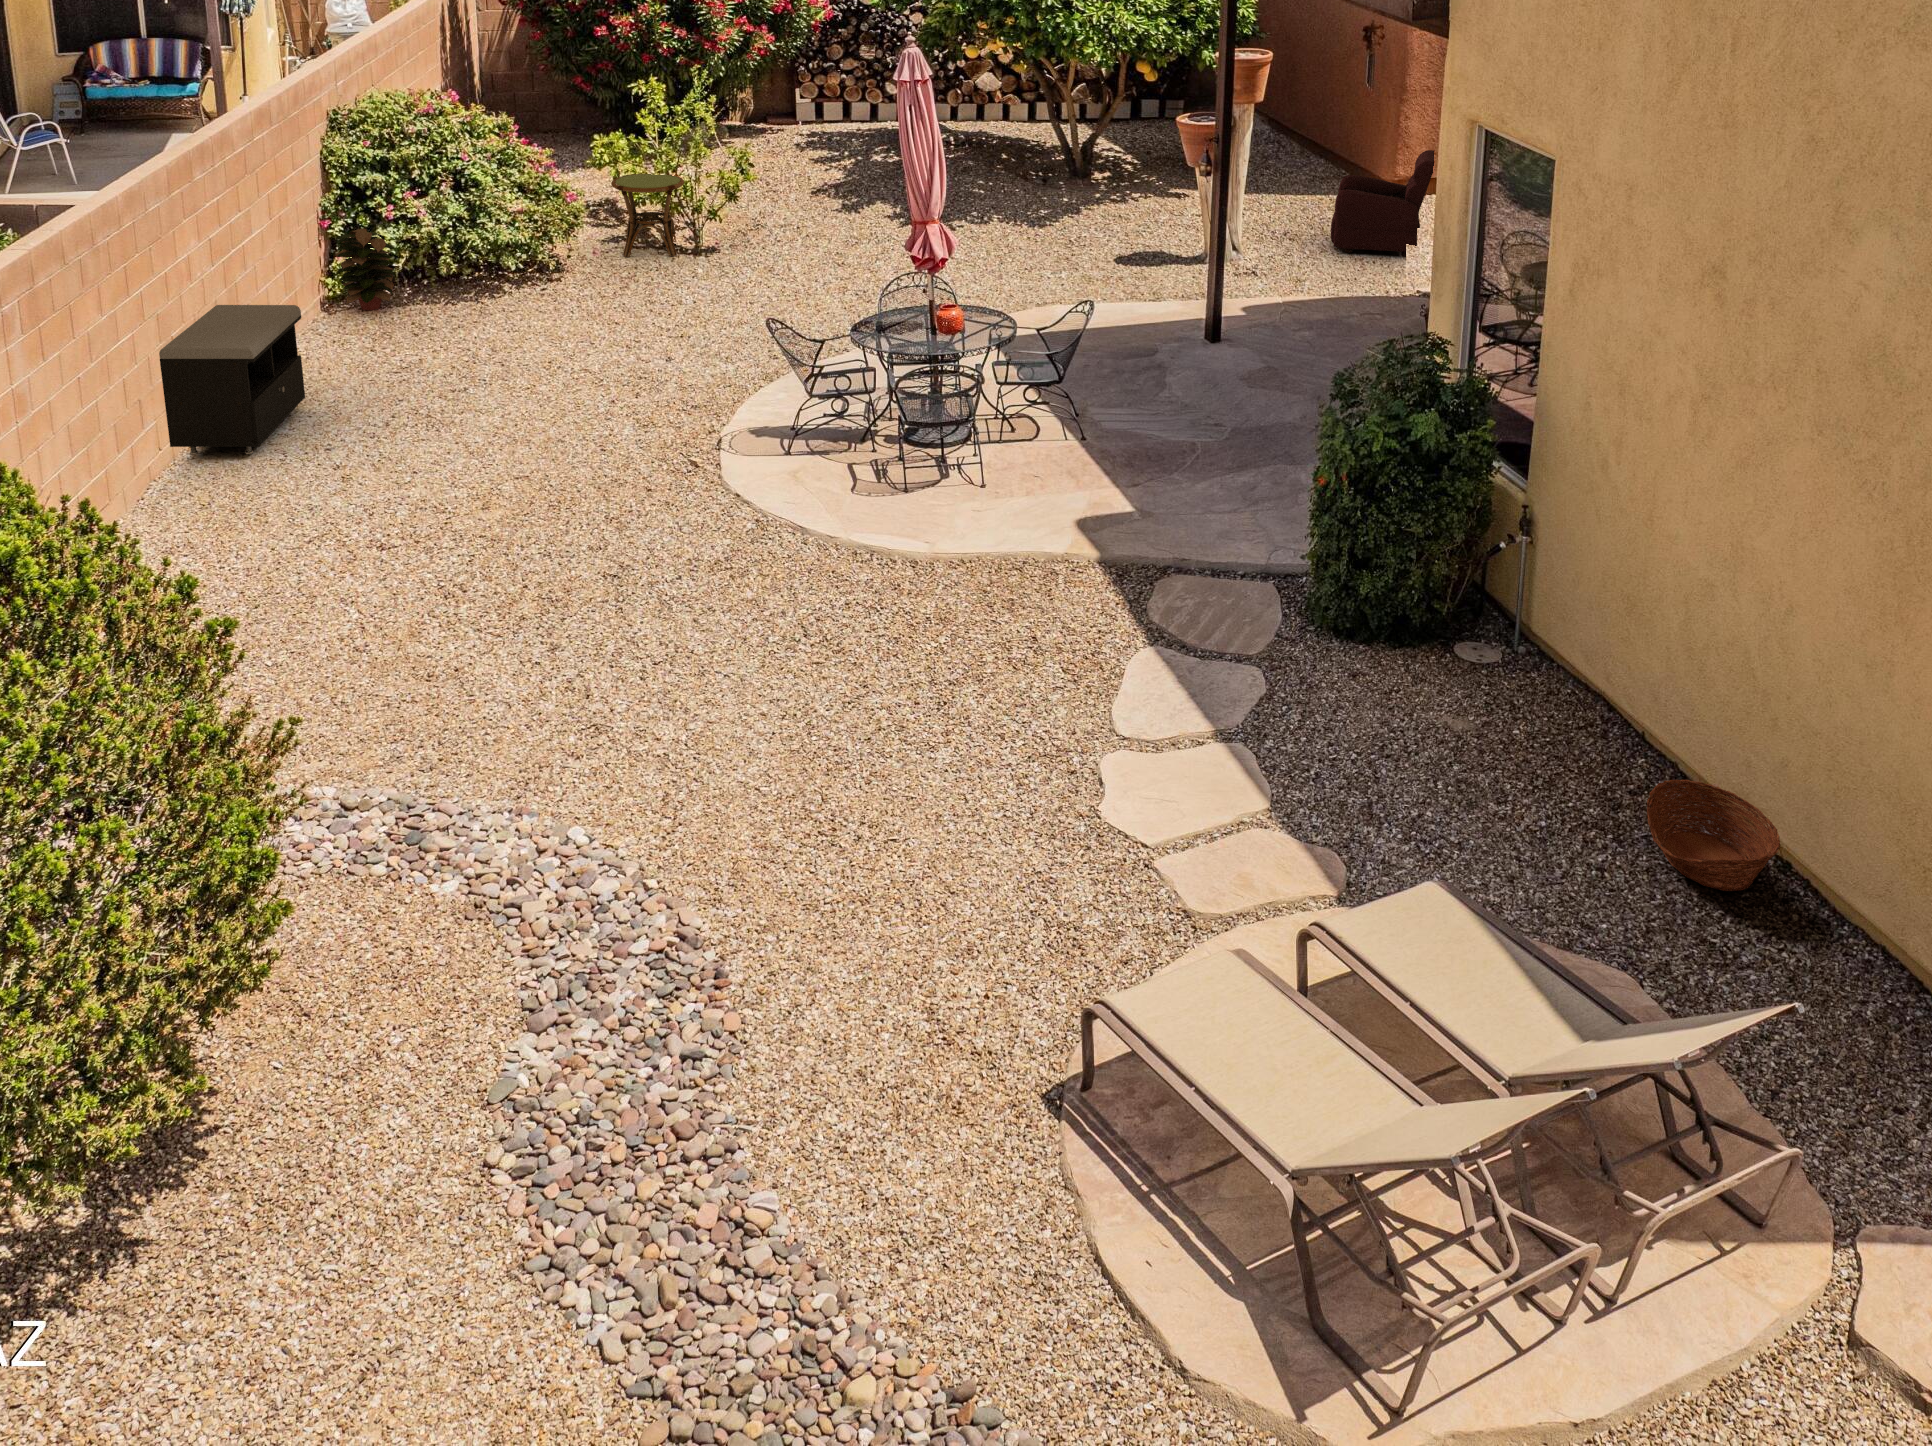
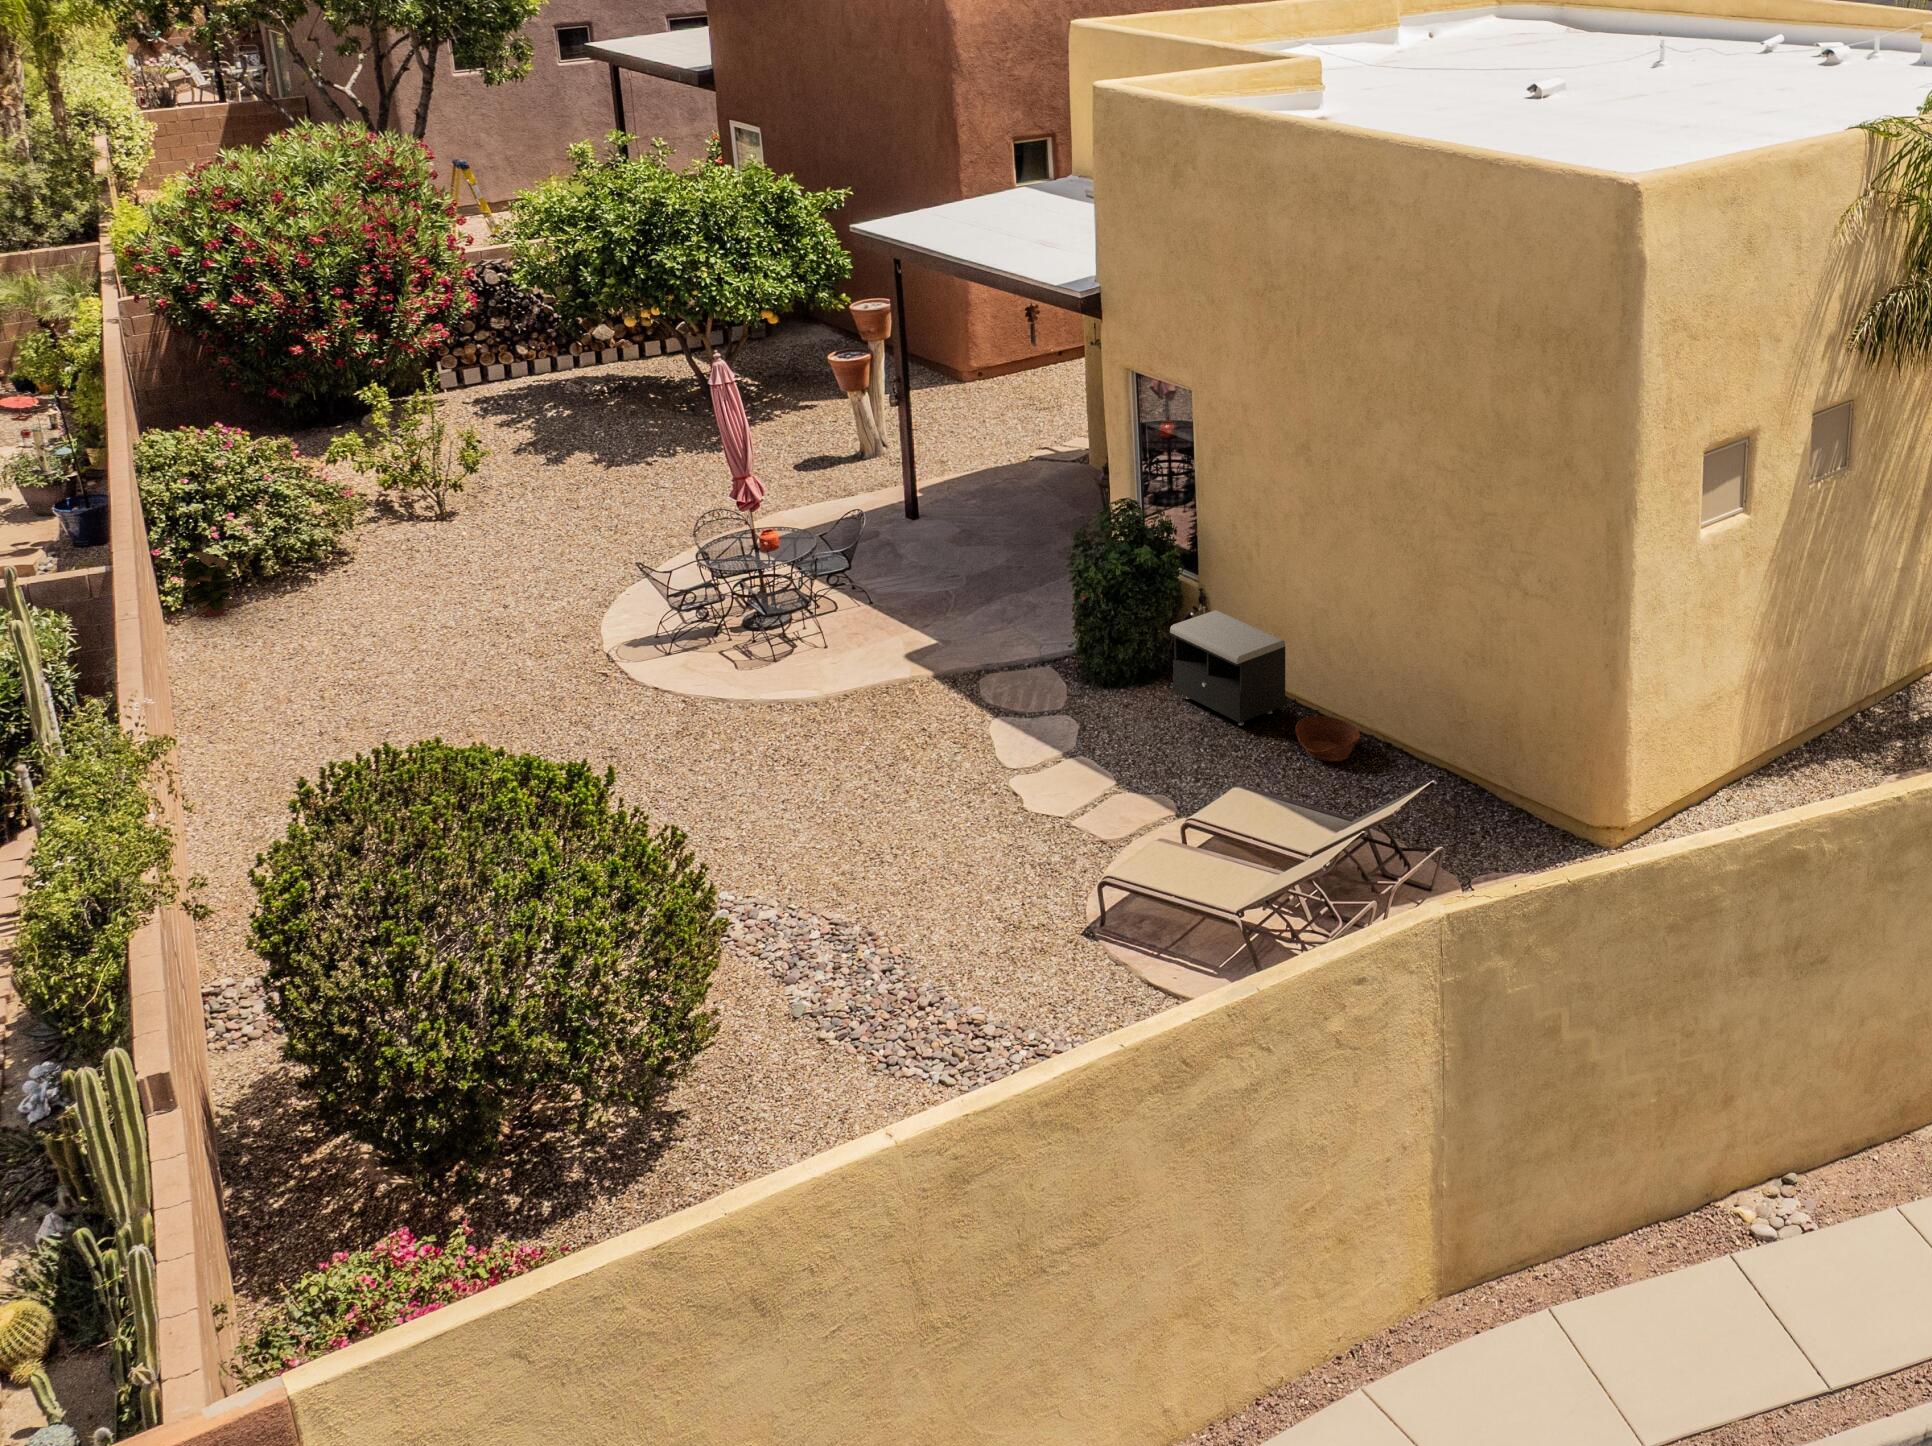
armchair: present [1331,150,1434,257] -> none [943,359,1016,440]
side table: present [611,173,684,257] -> none [371,461,440,533]
storage bench: present [159,305,305,455] -> present [1170,610,1285,725]

